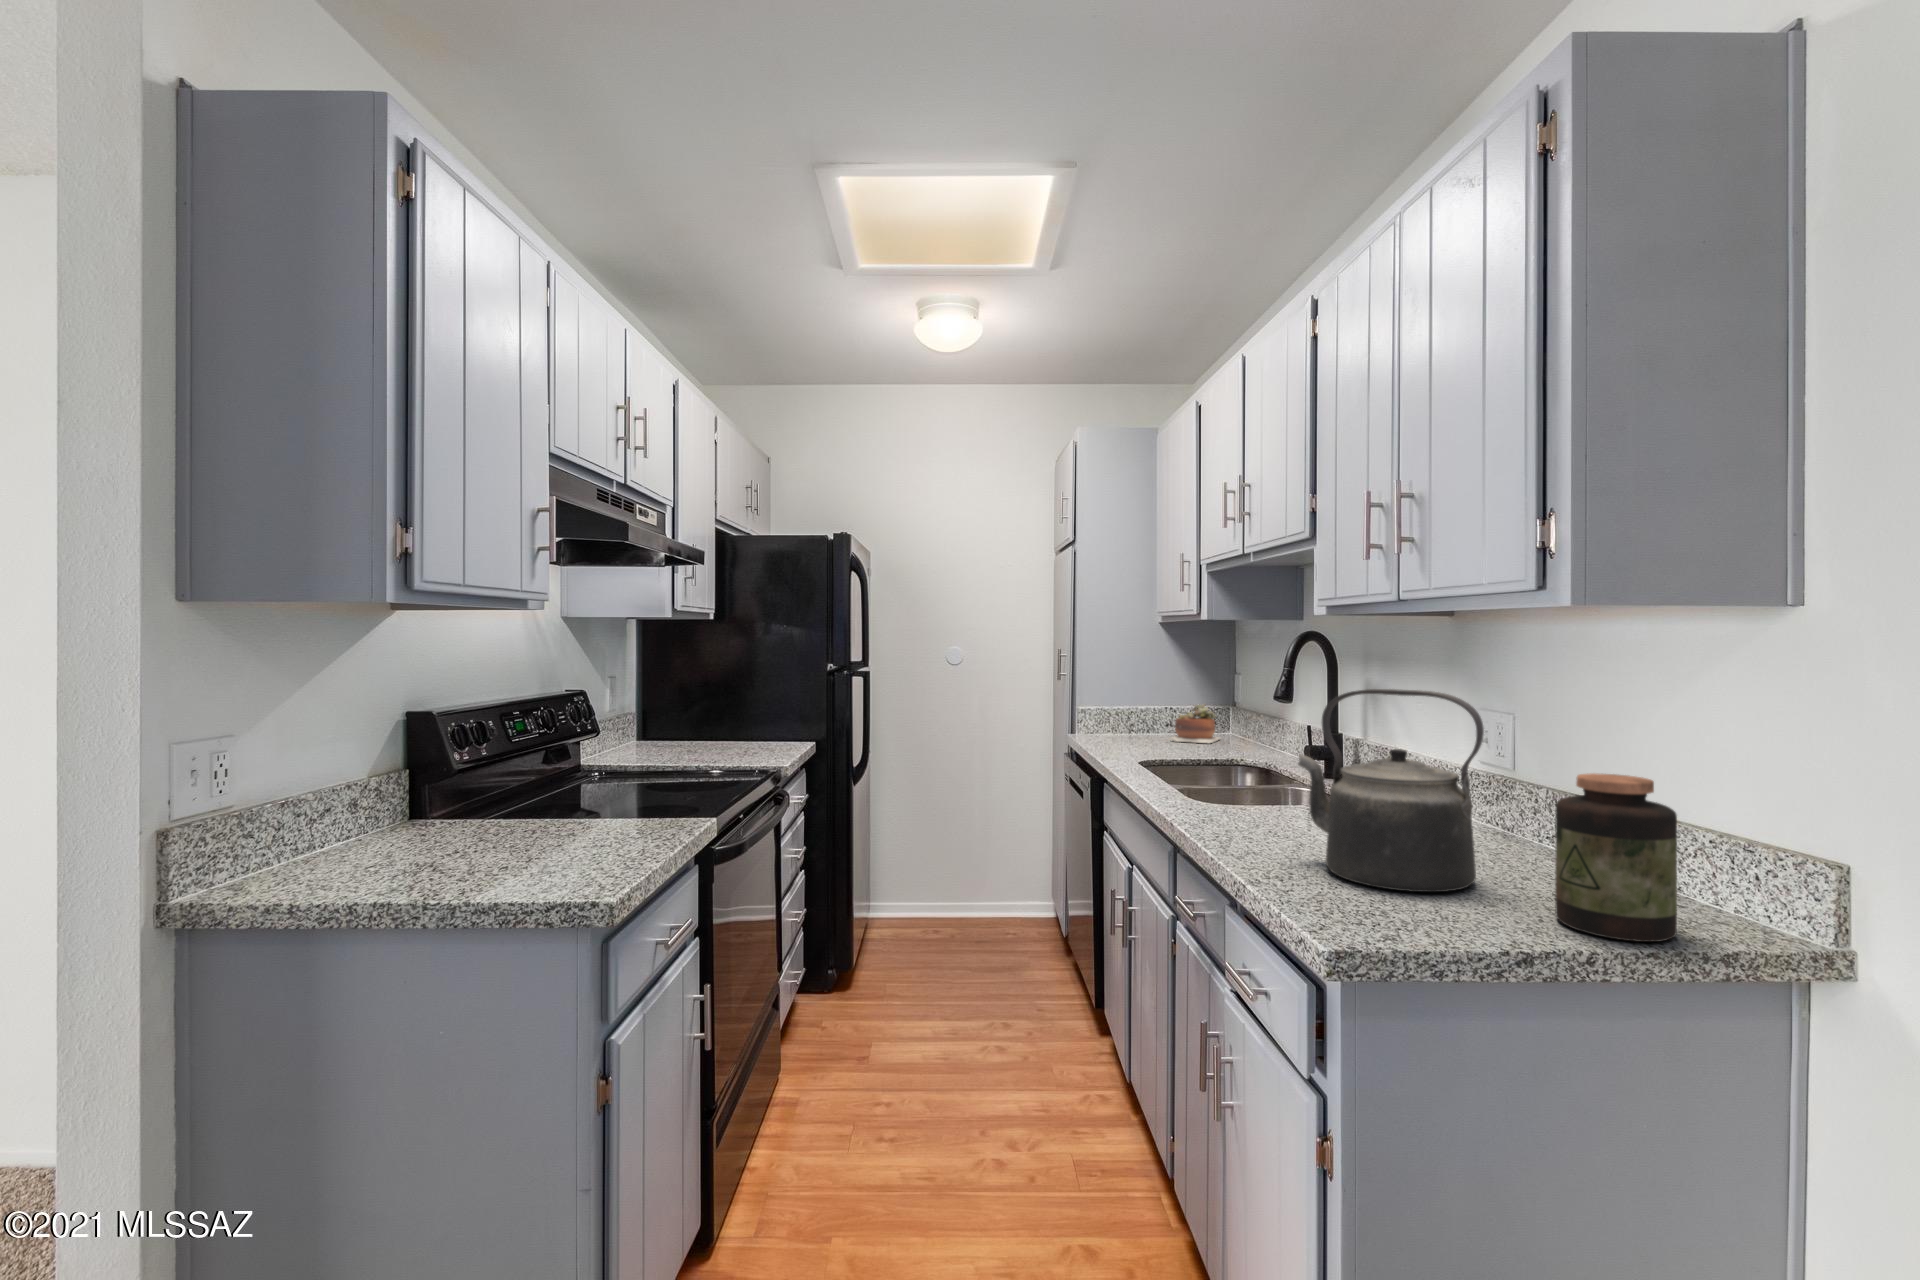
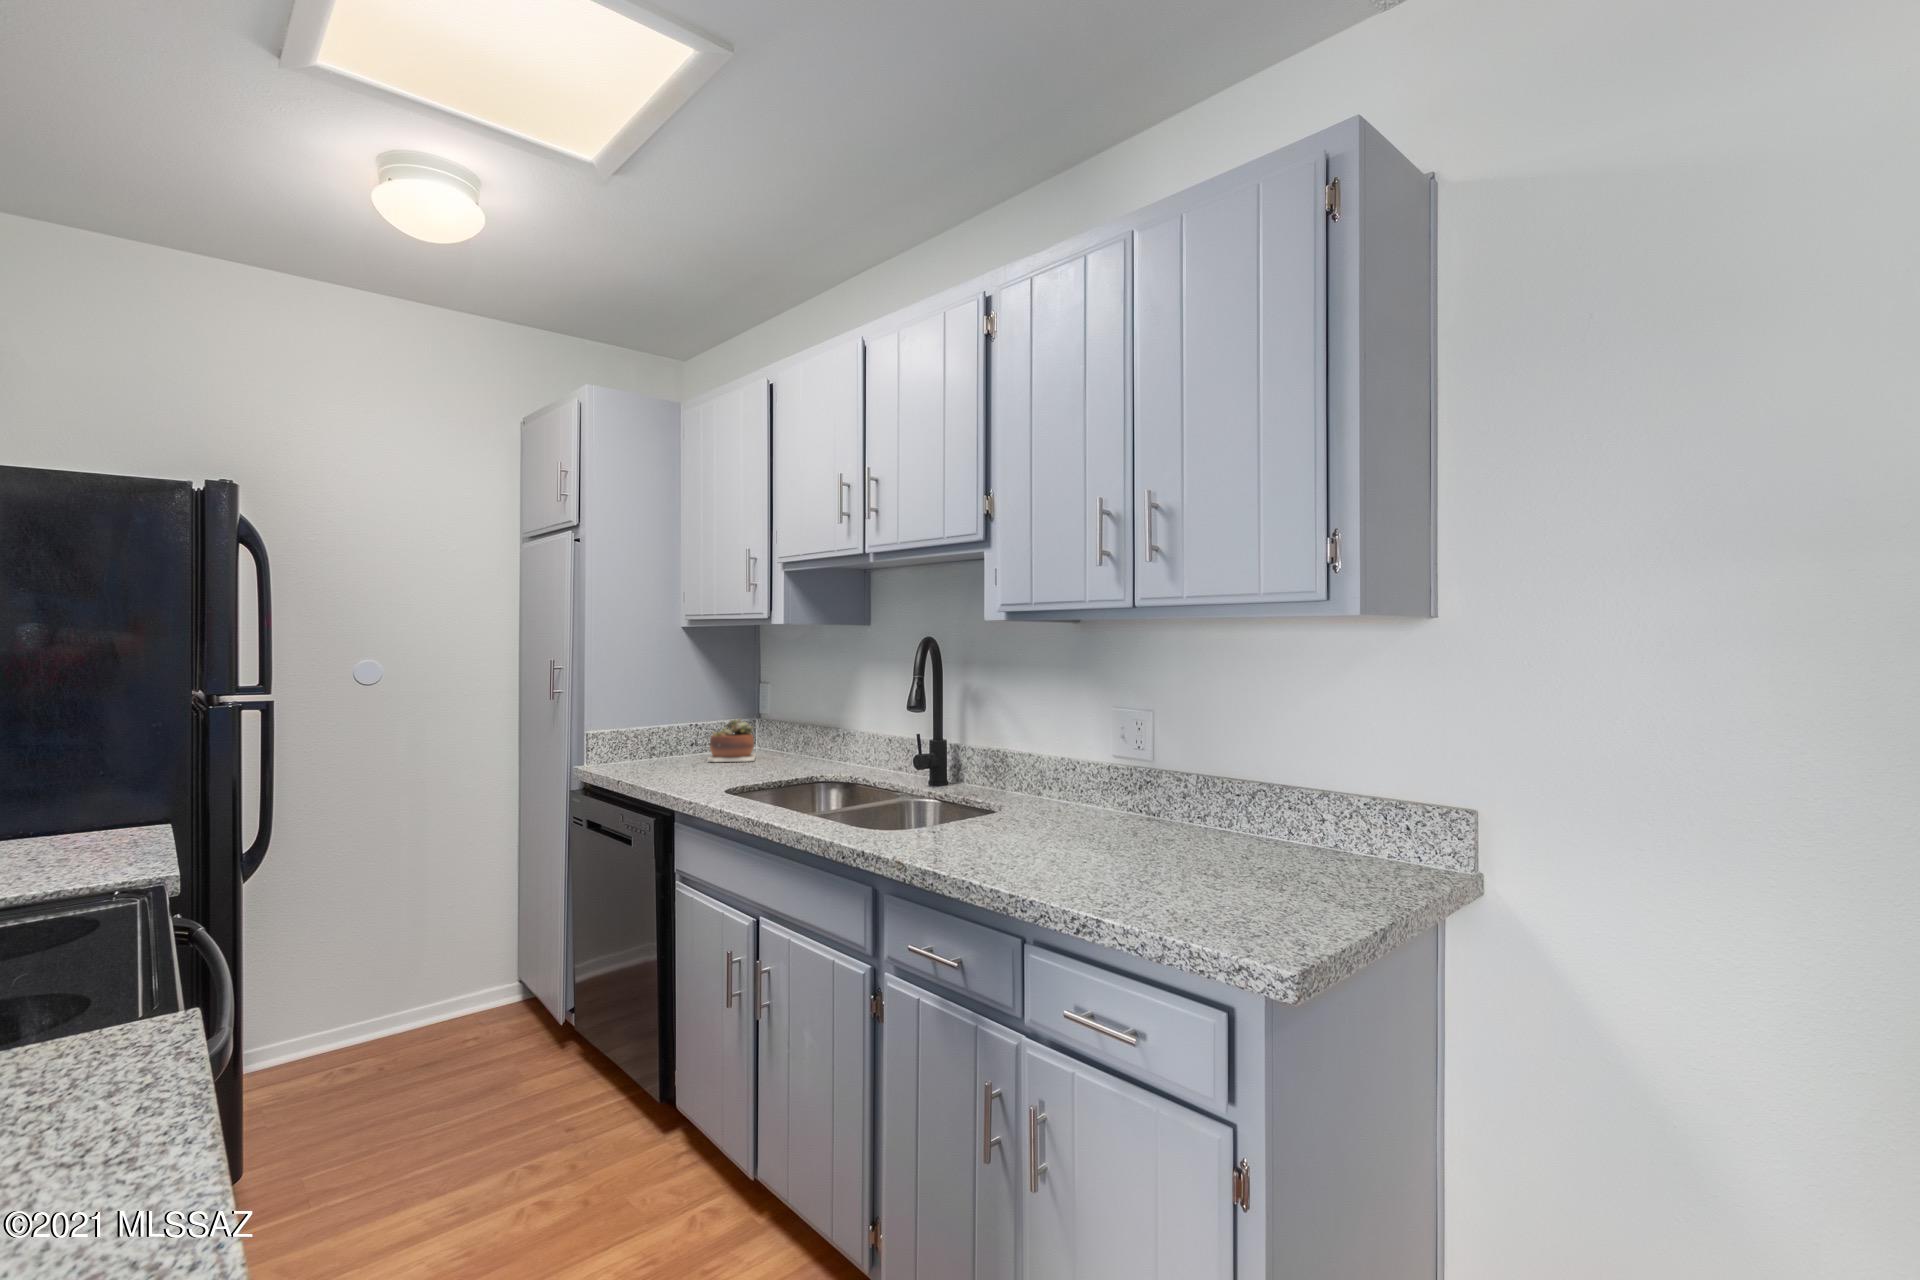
kettle: present [1298,689,1484,892] -> none [1060,692,1235,887]
jar: present [1555,773,1677,942] -> none [1312,757,1403,896]

